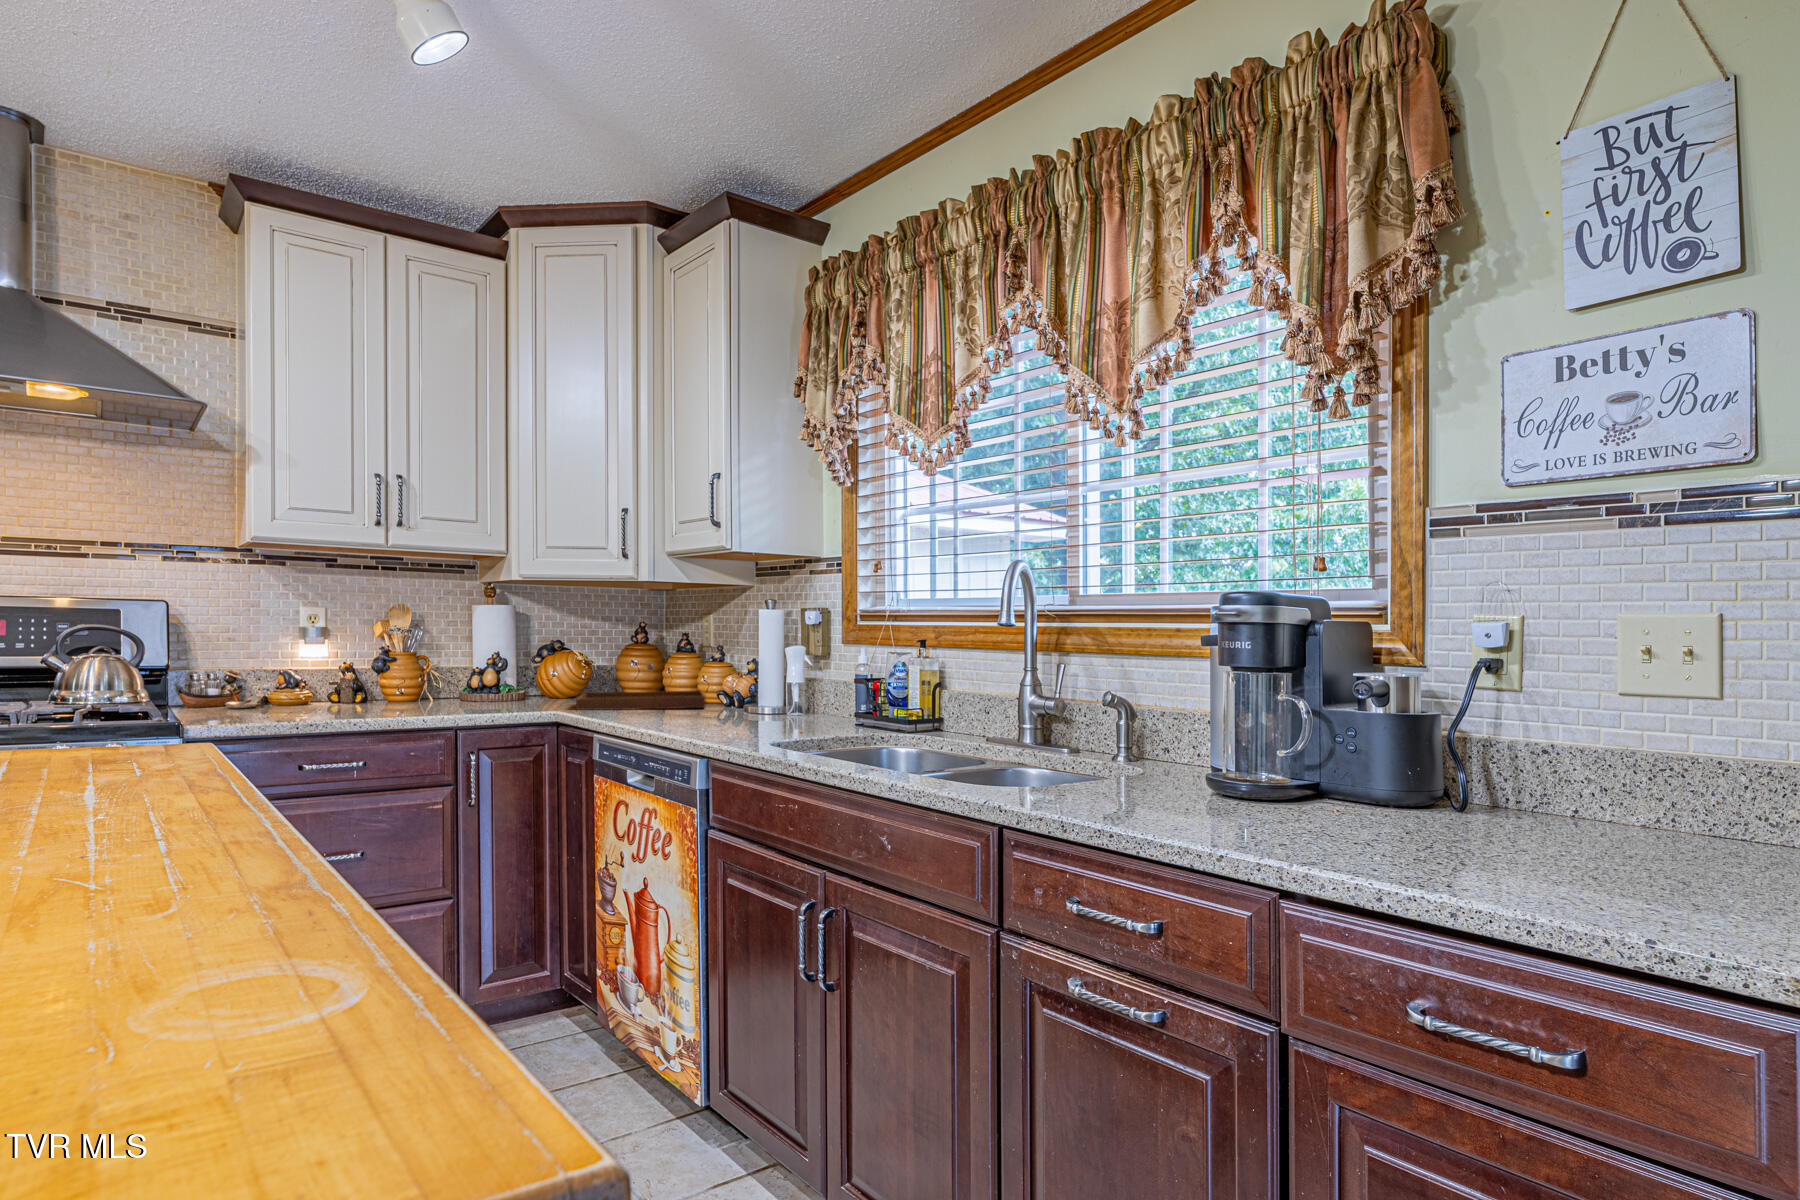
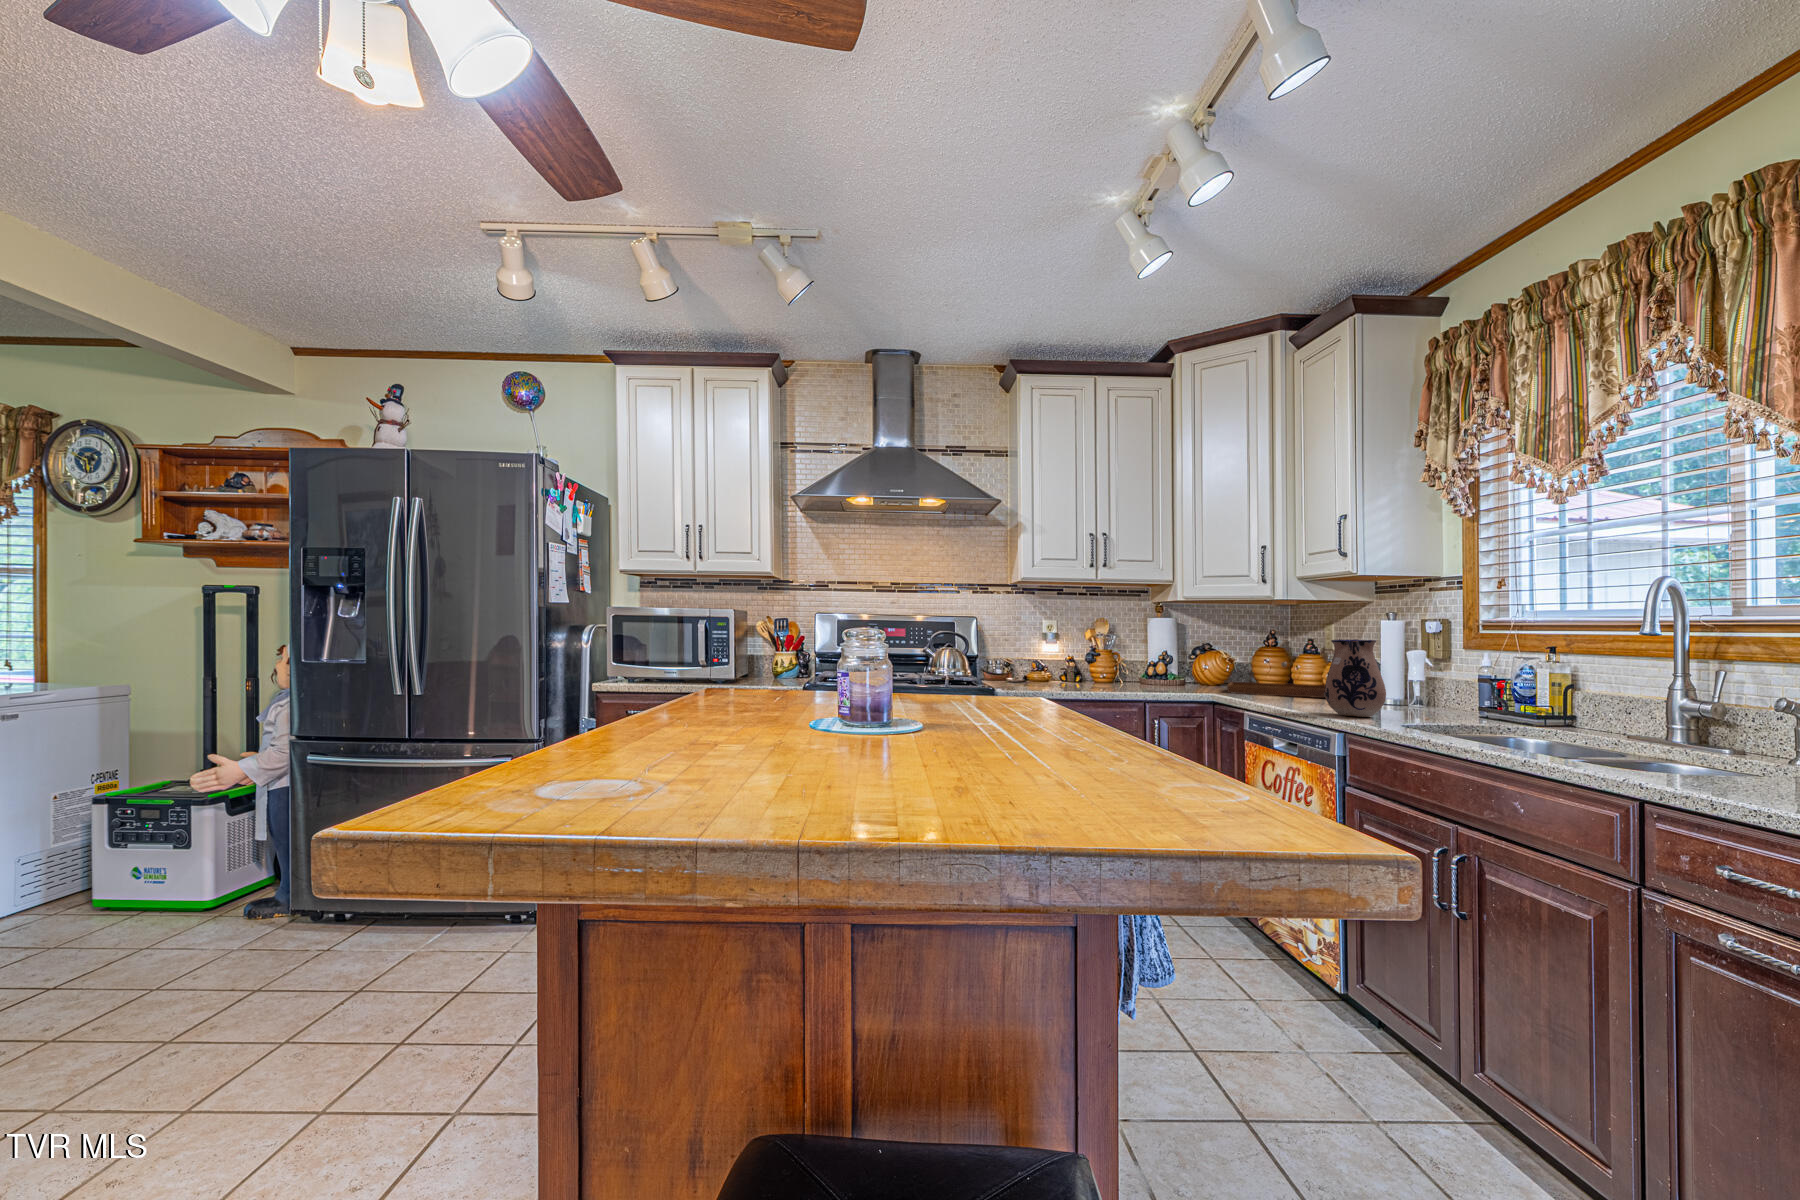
ceramic pitcher: none [687,634,757,735] -> present [1325,640,1386,717]

